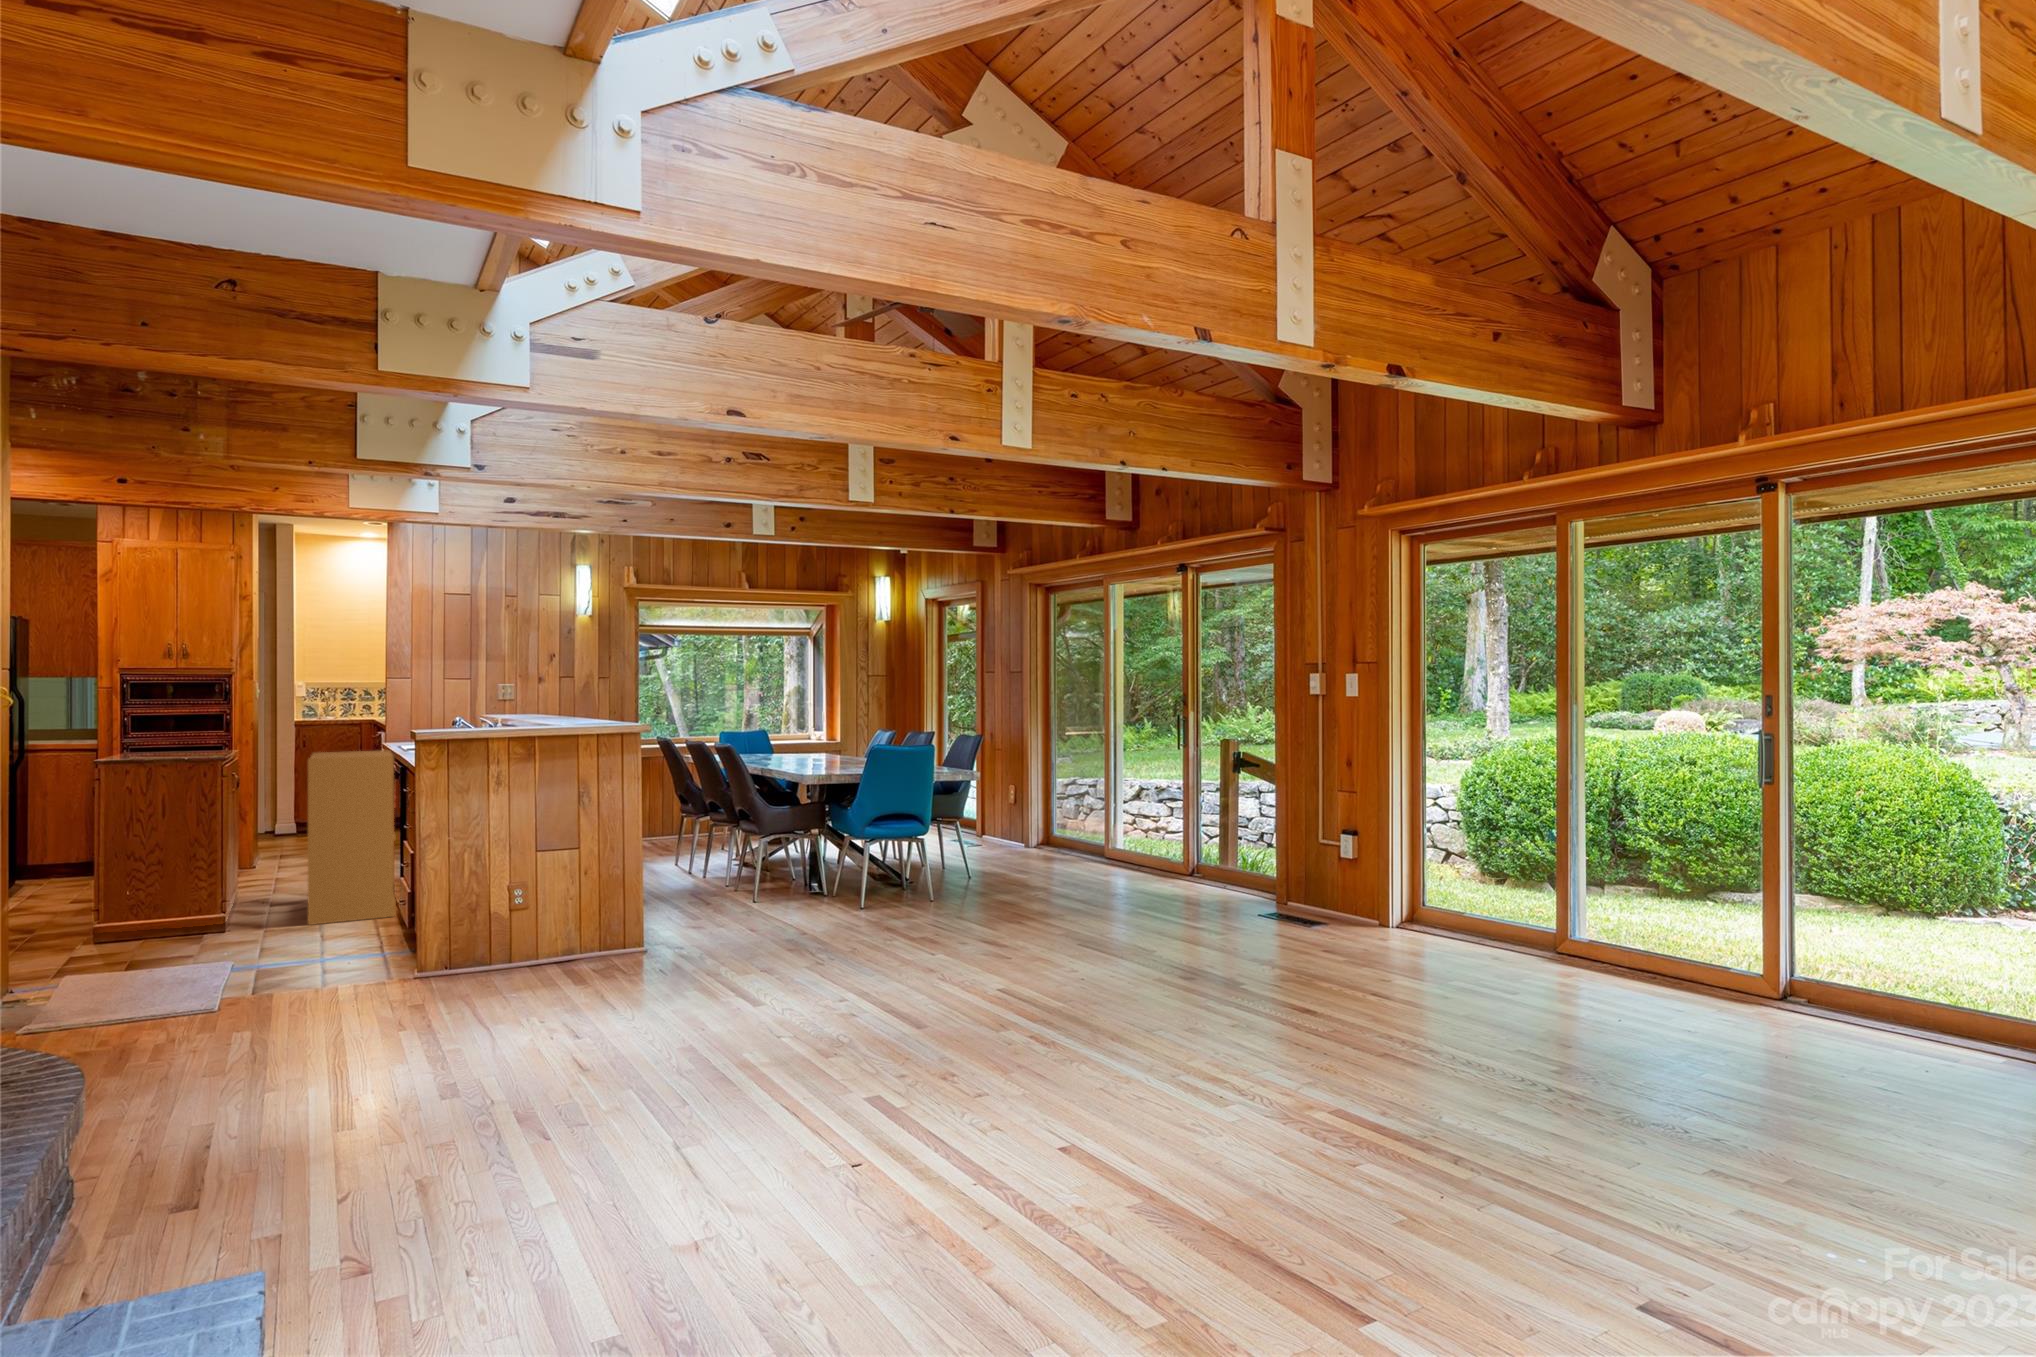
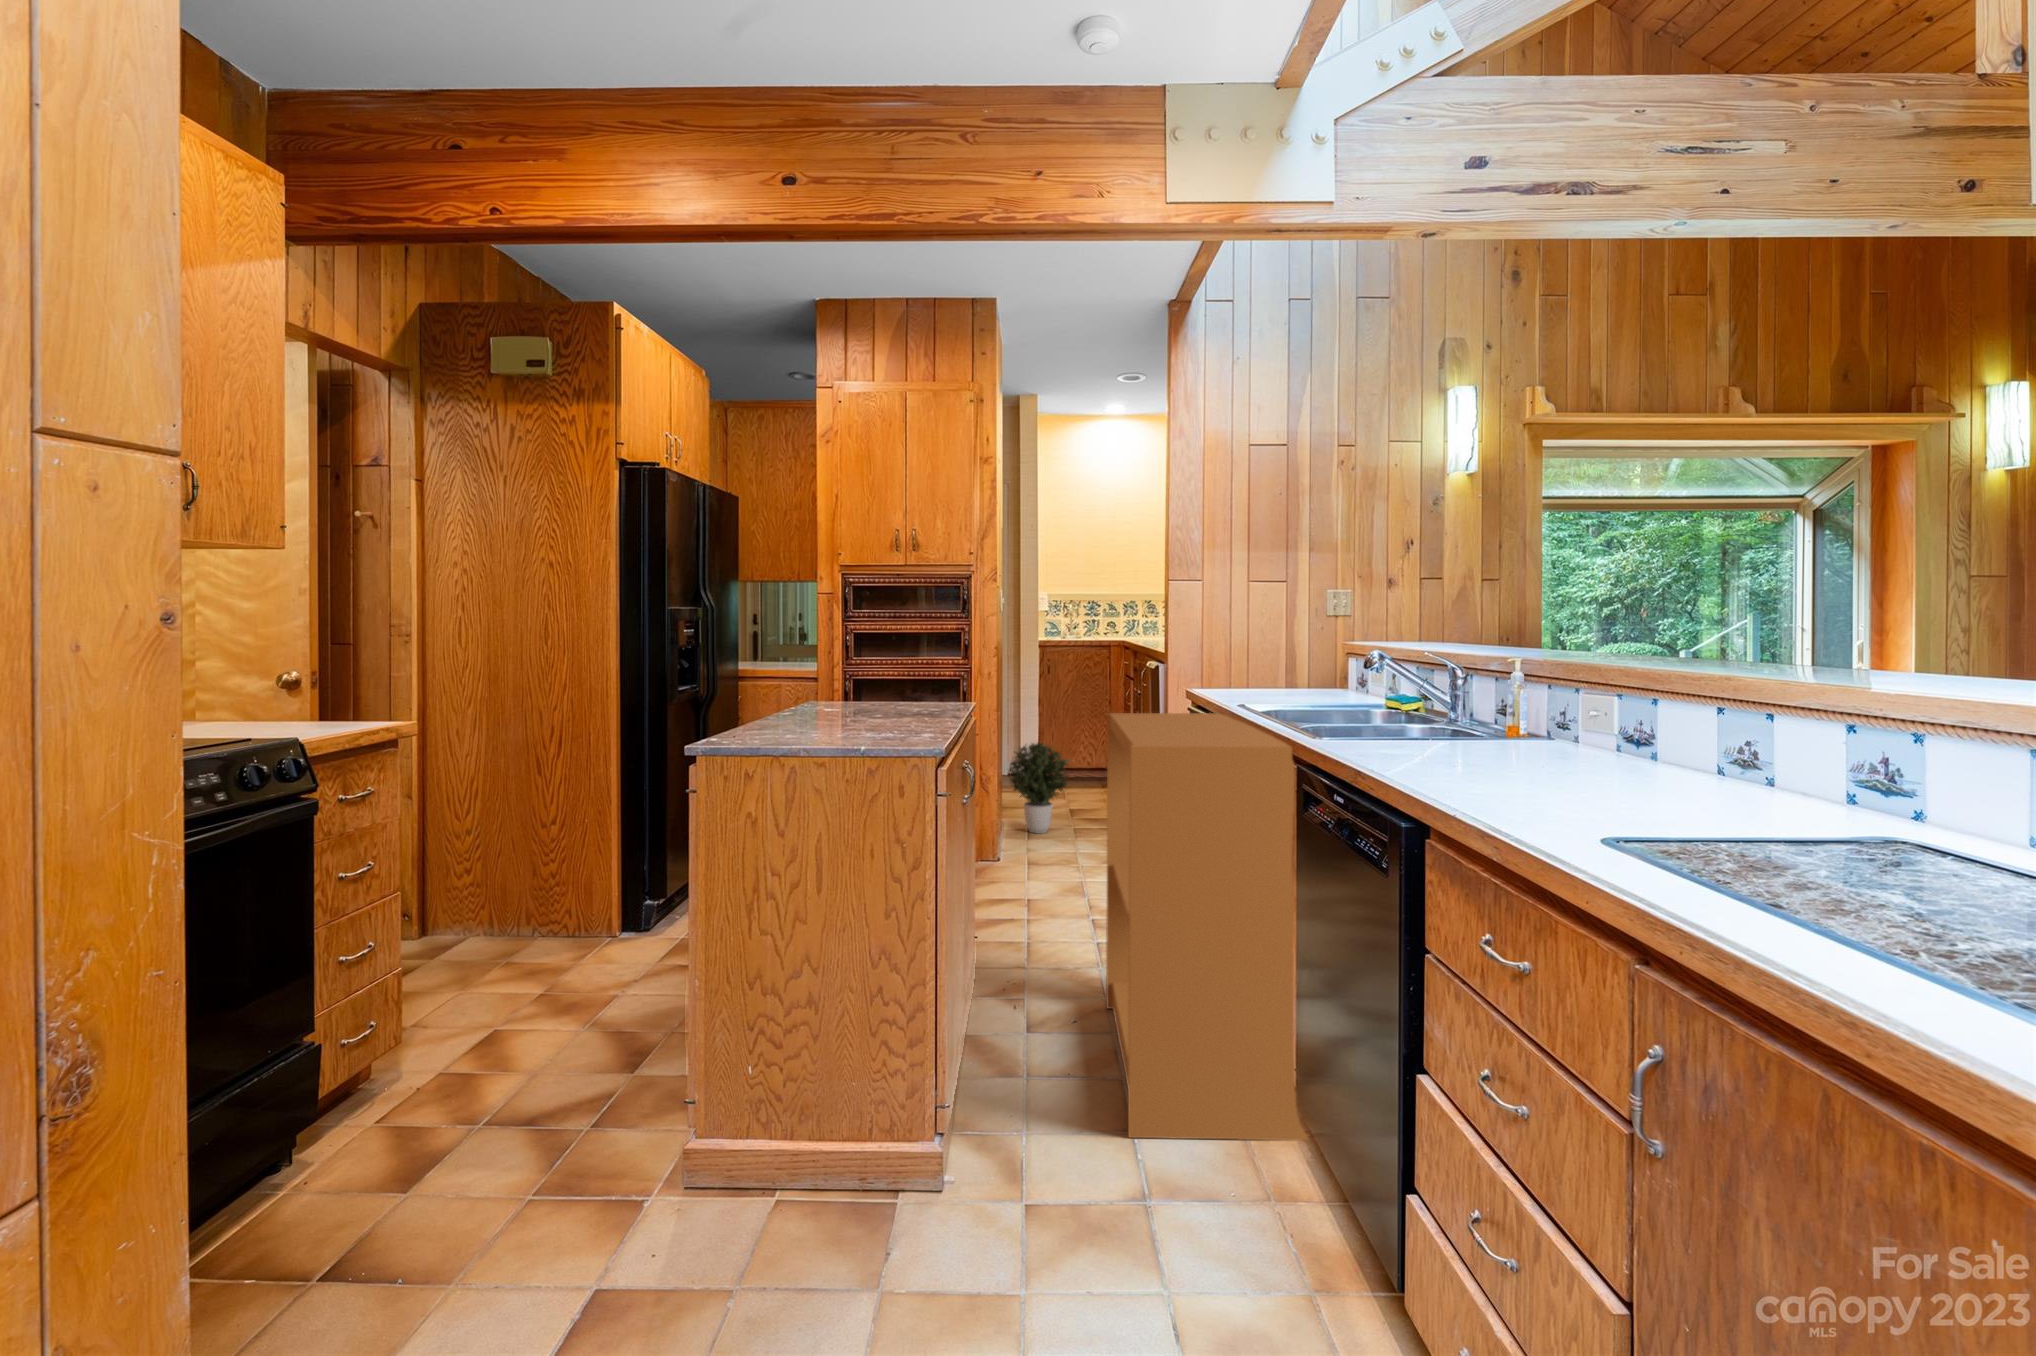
potted plant: none [261,792,316,859] -> present [1008,742,1069,833]

